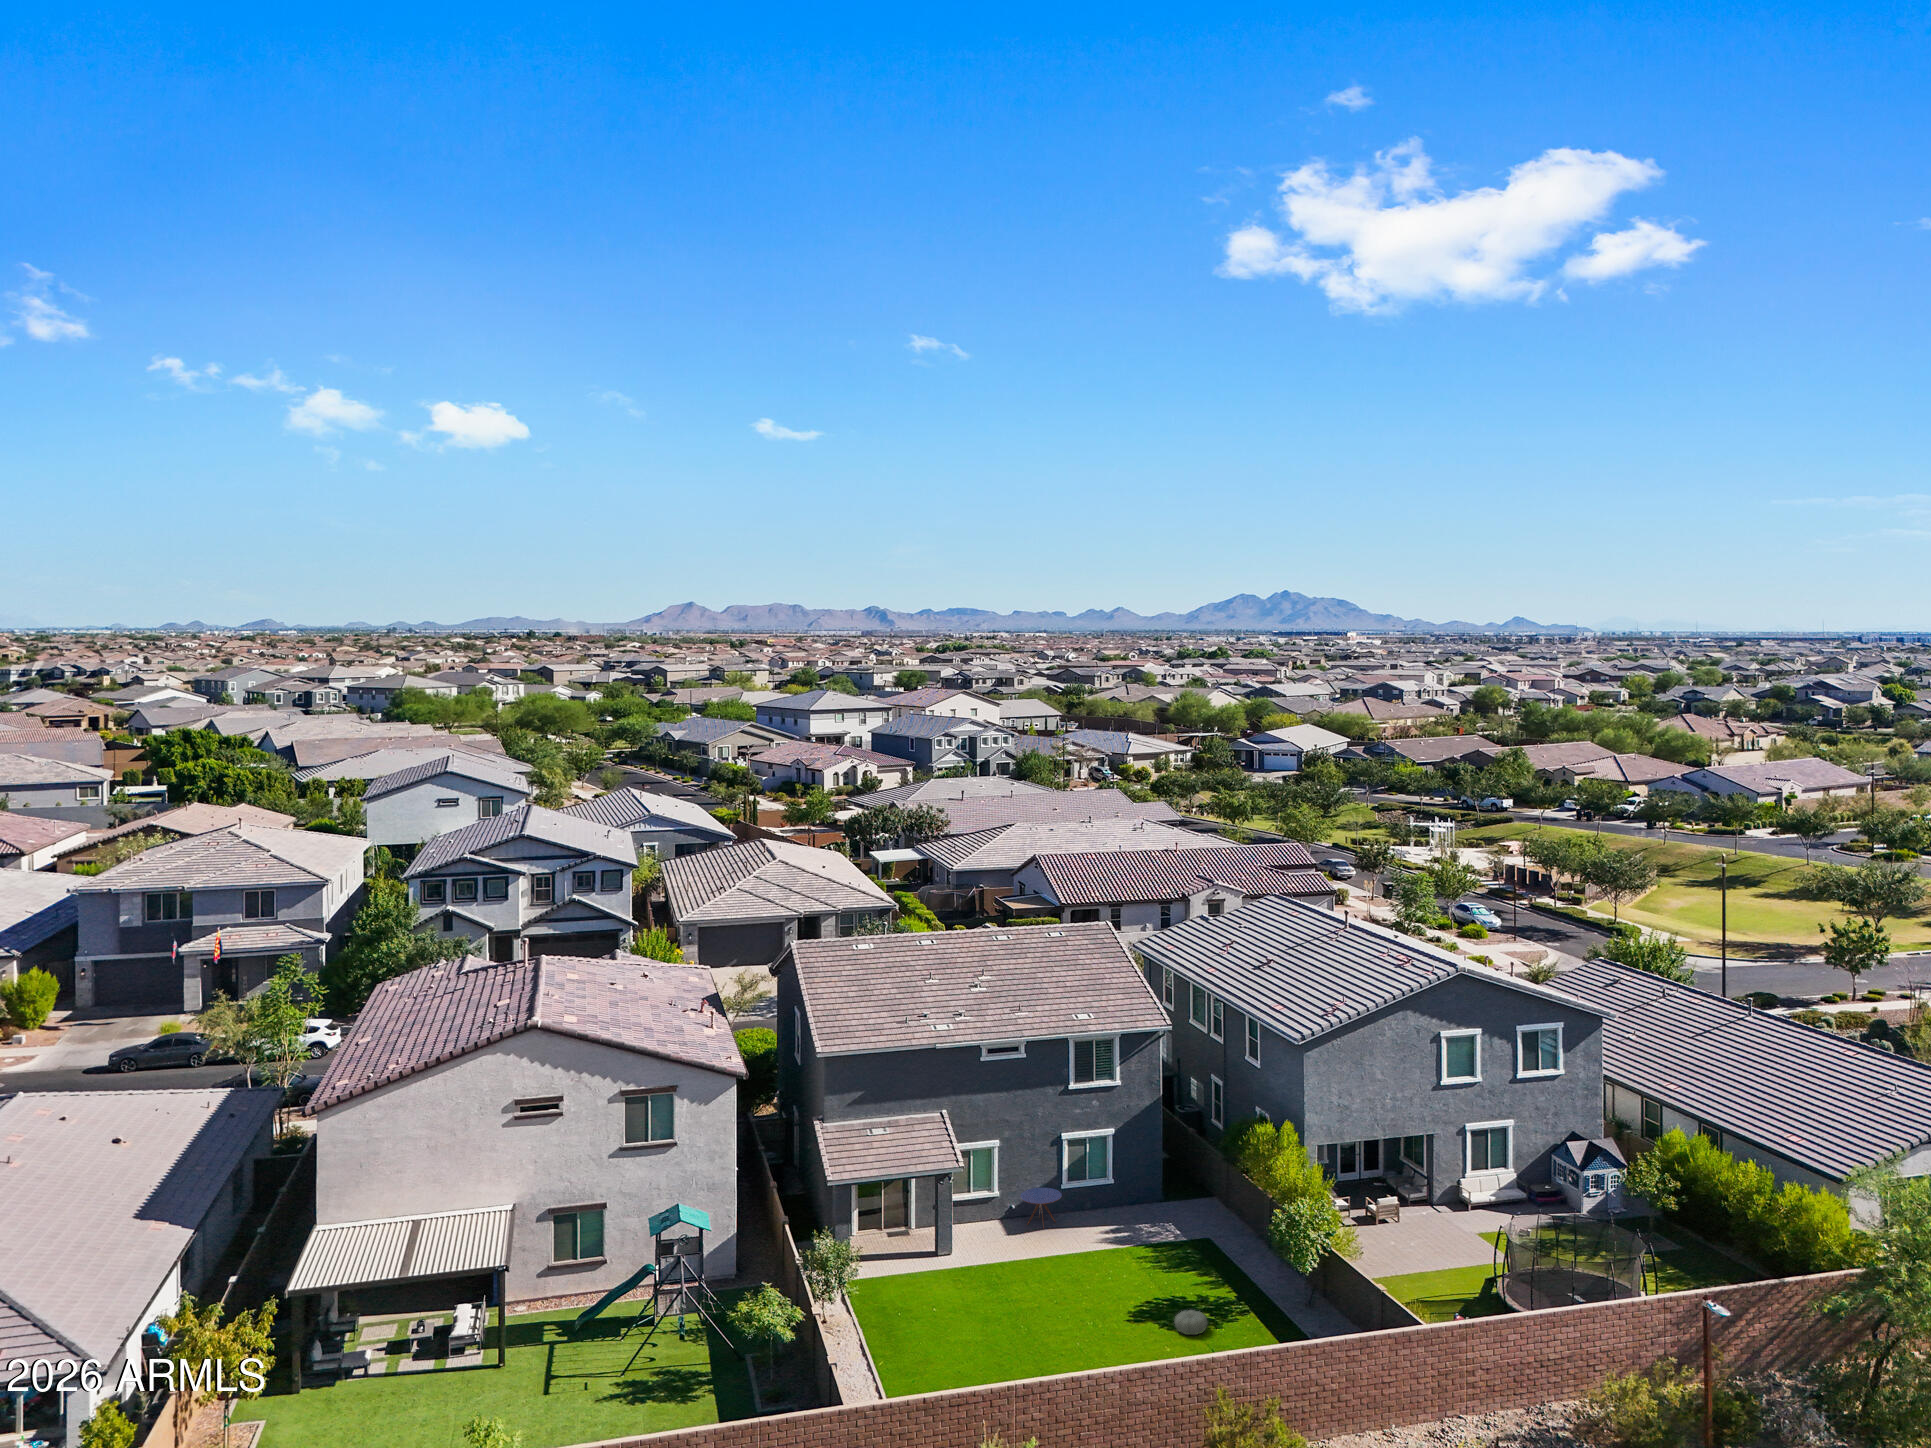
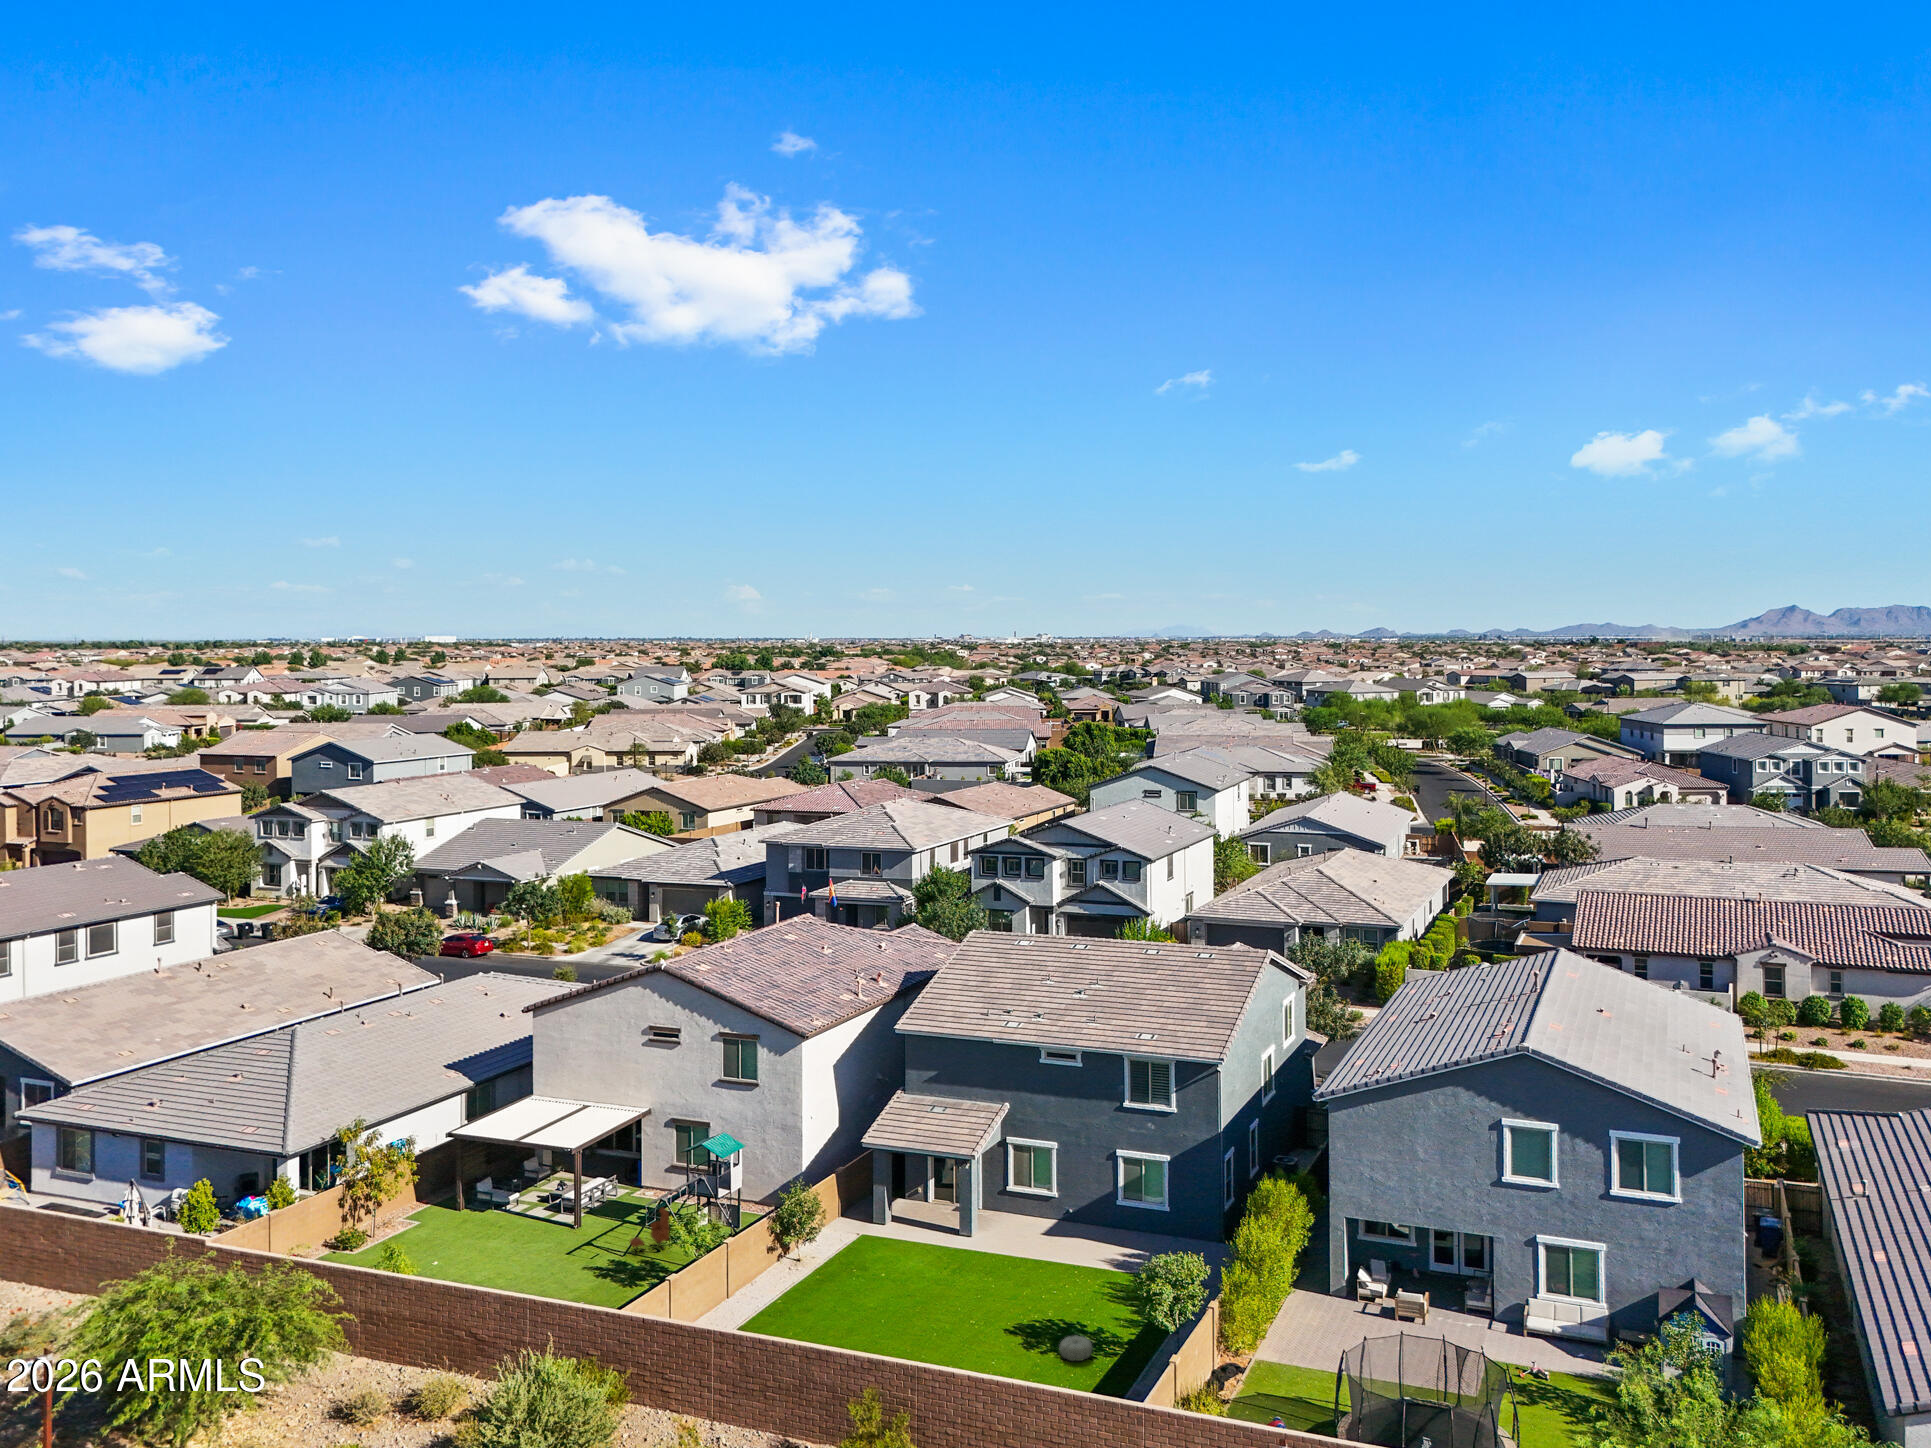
round table: present [1020,1188,1062,1229] -> none [1066,1197,1106,1237]
lounge chair: none [595,1312,644,1379] -> present [630,1207,669,1253]

